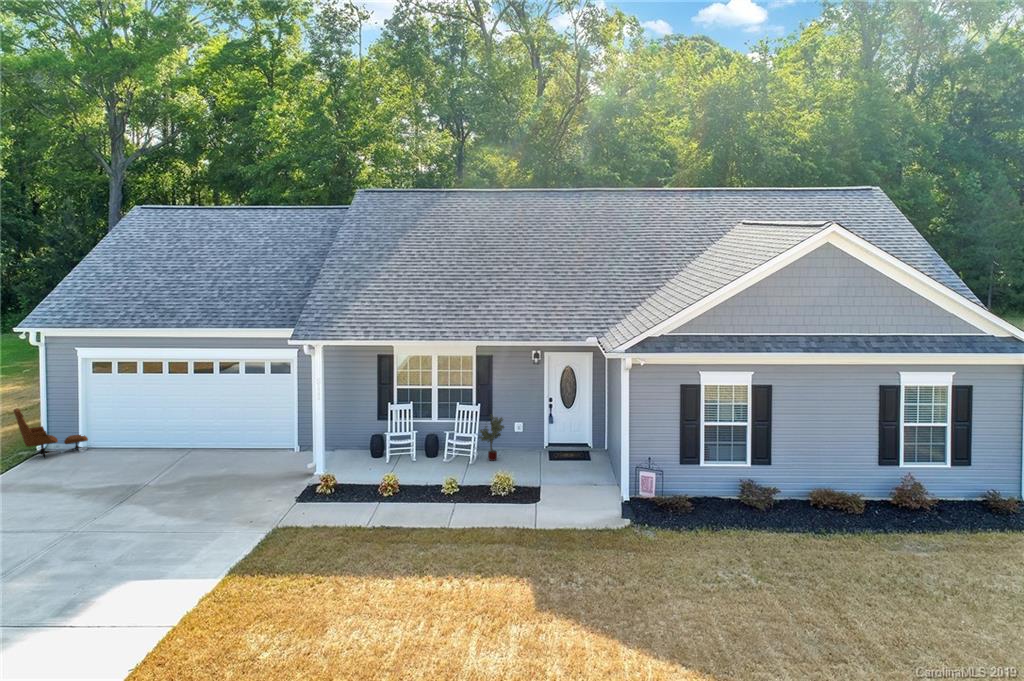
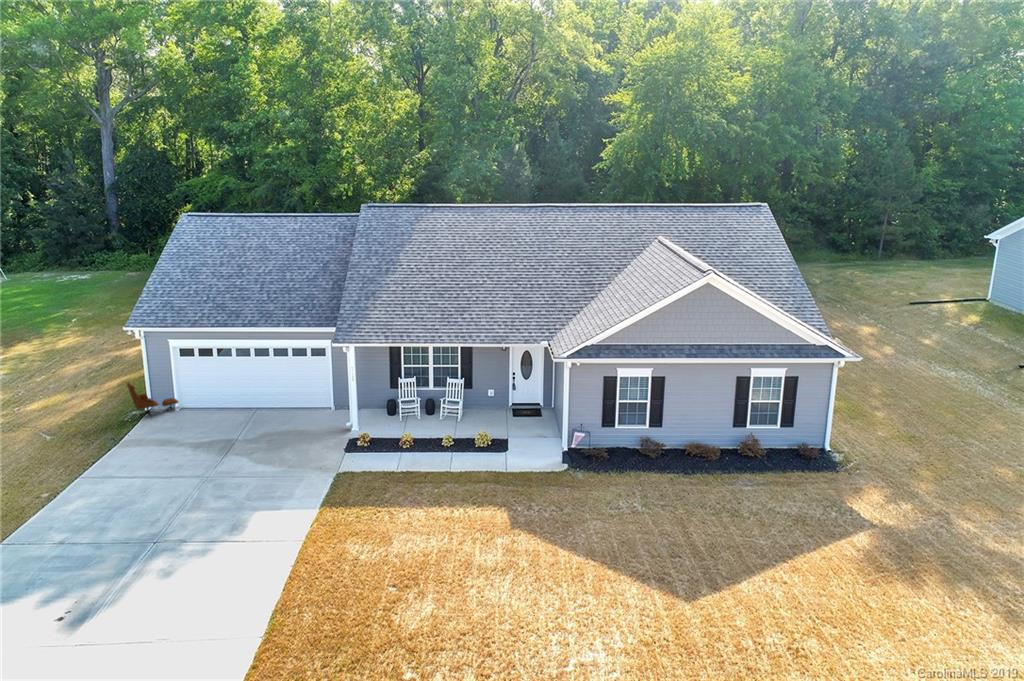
potted tree: present [478,414,504,461] -> none [463,386,482,418]

